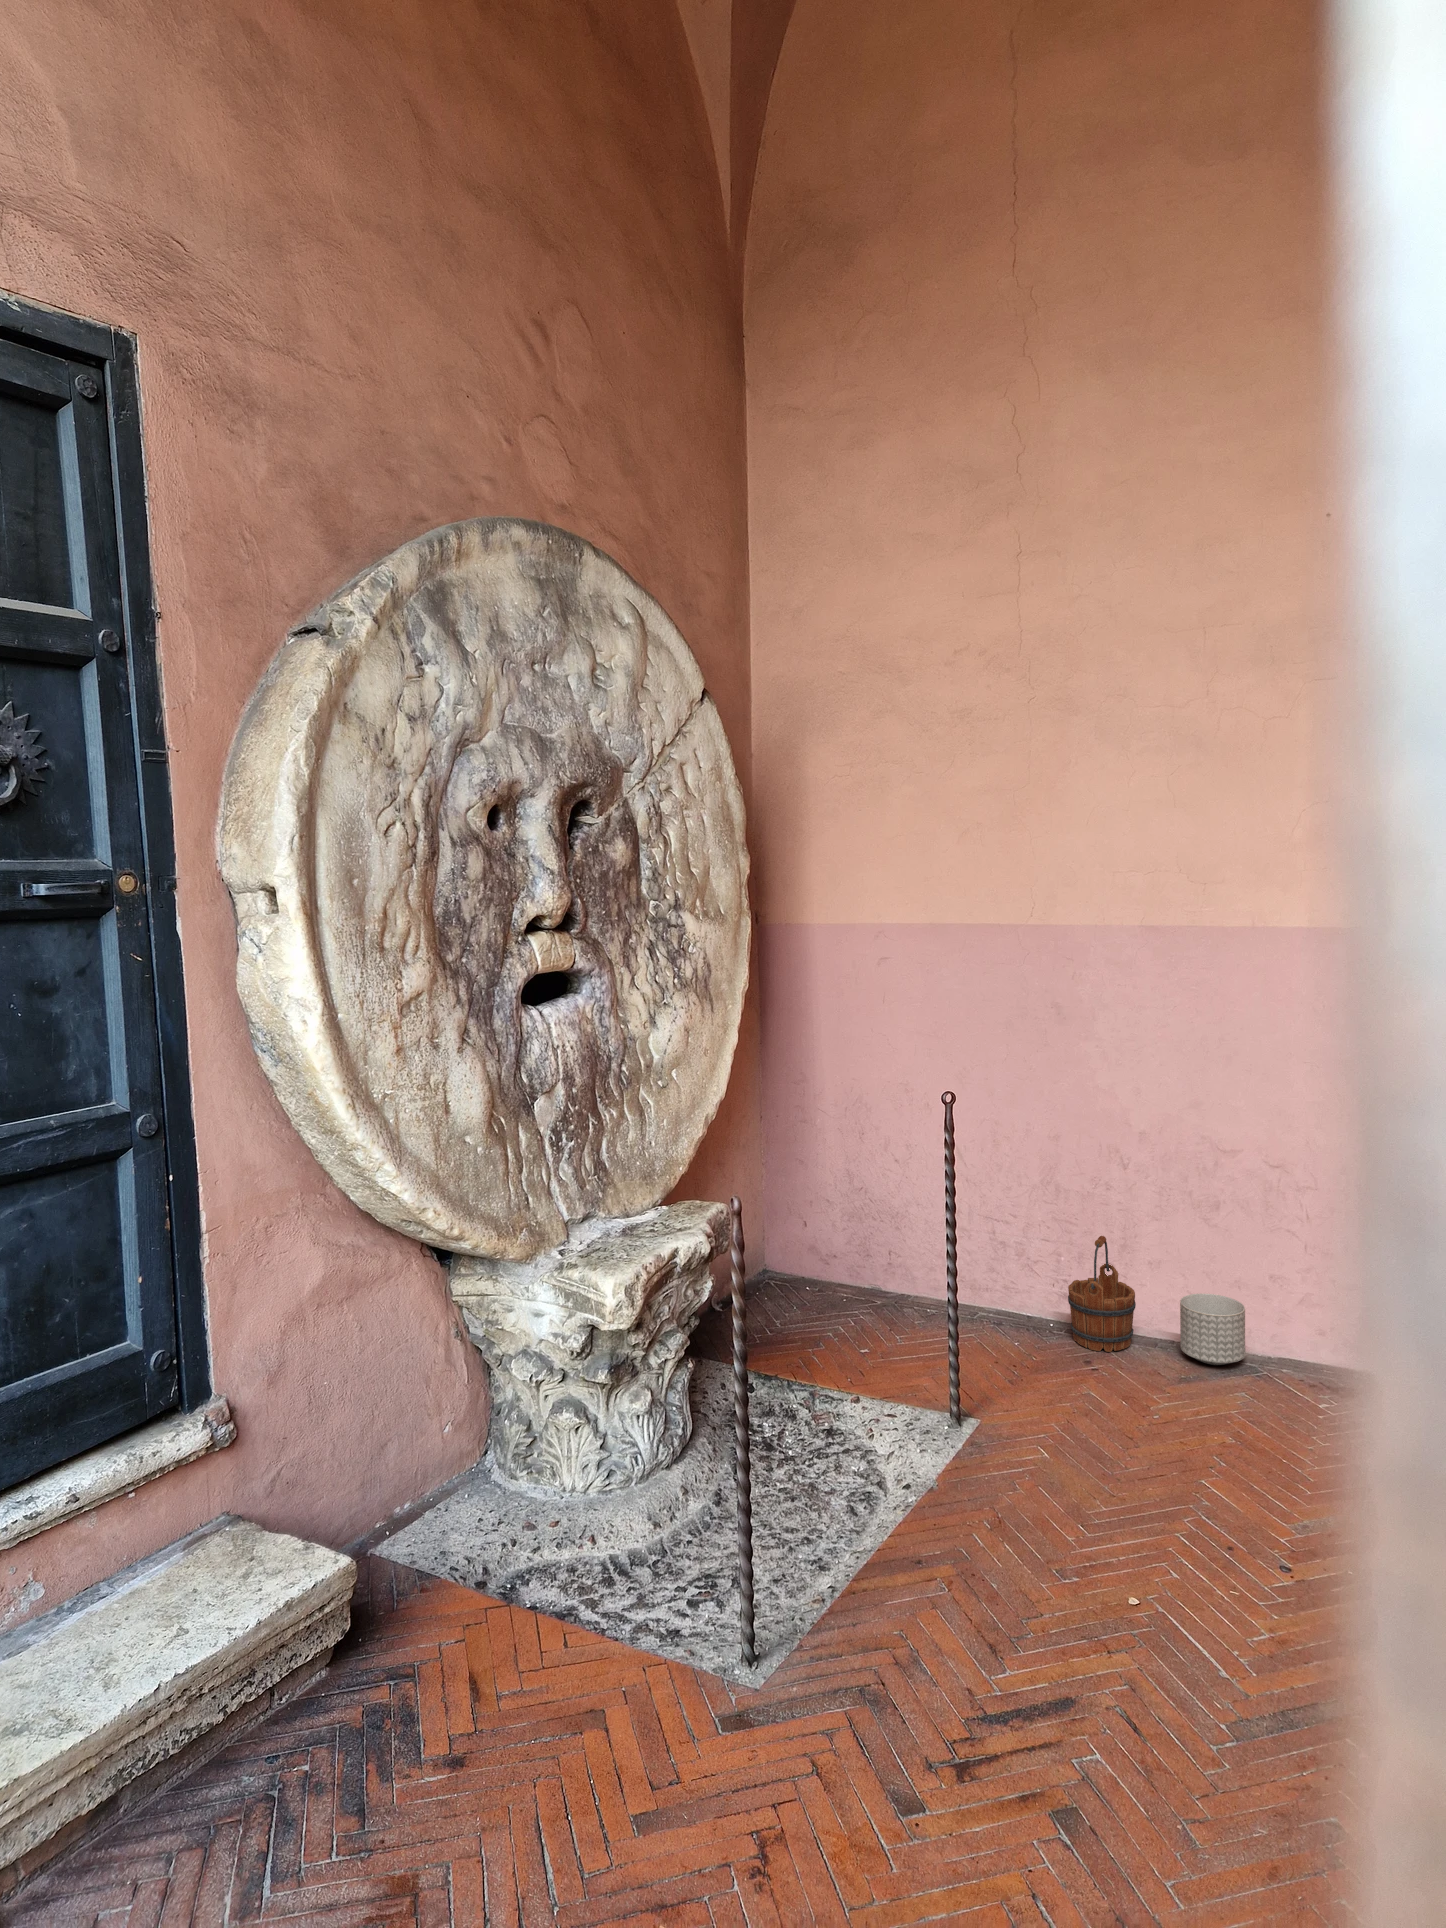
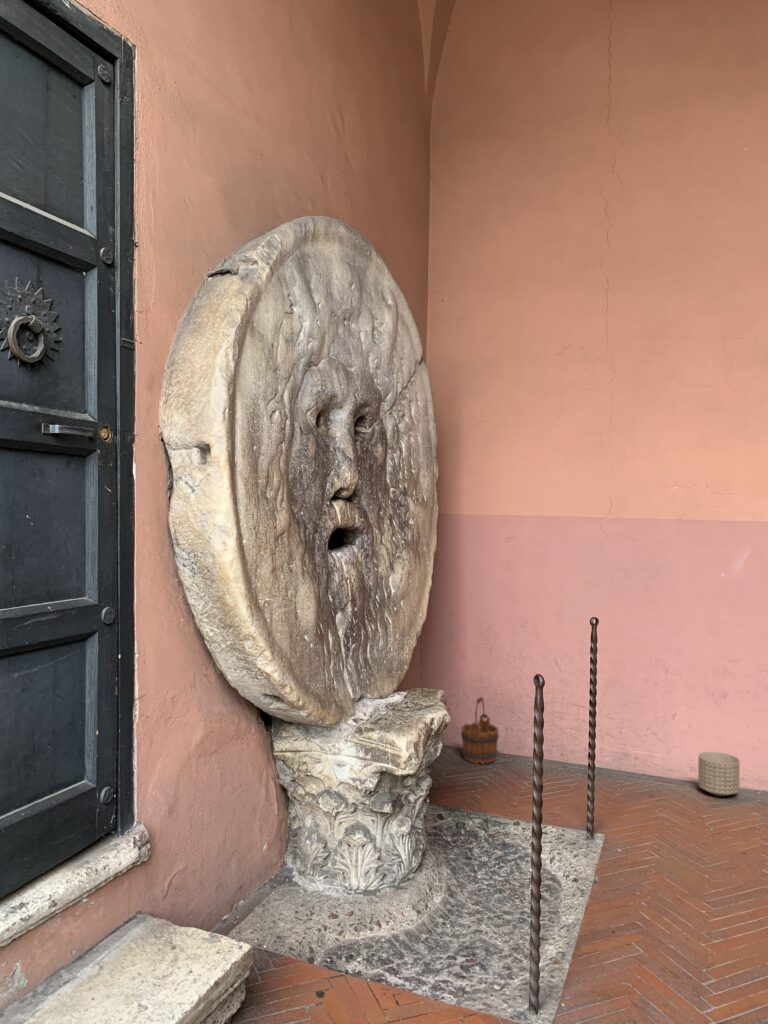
wooden bucket: present [1068,1236,1136,1352] -> present [461,697,499,764]

